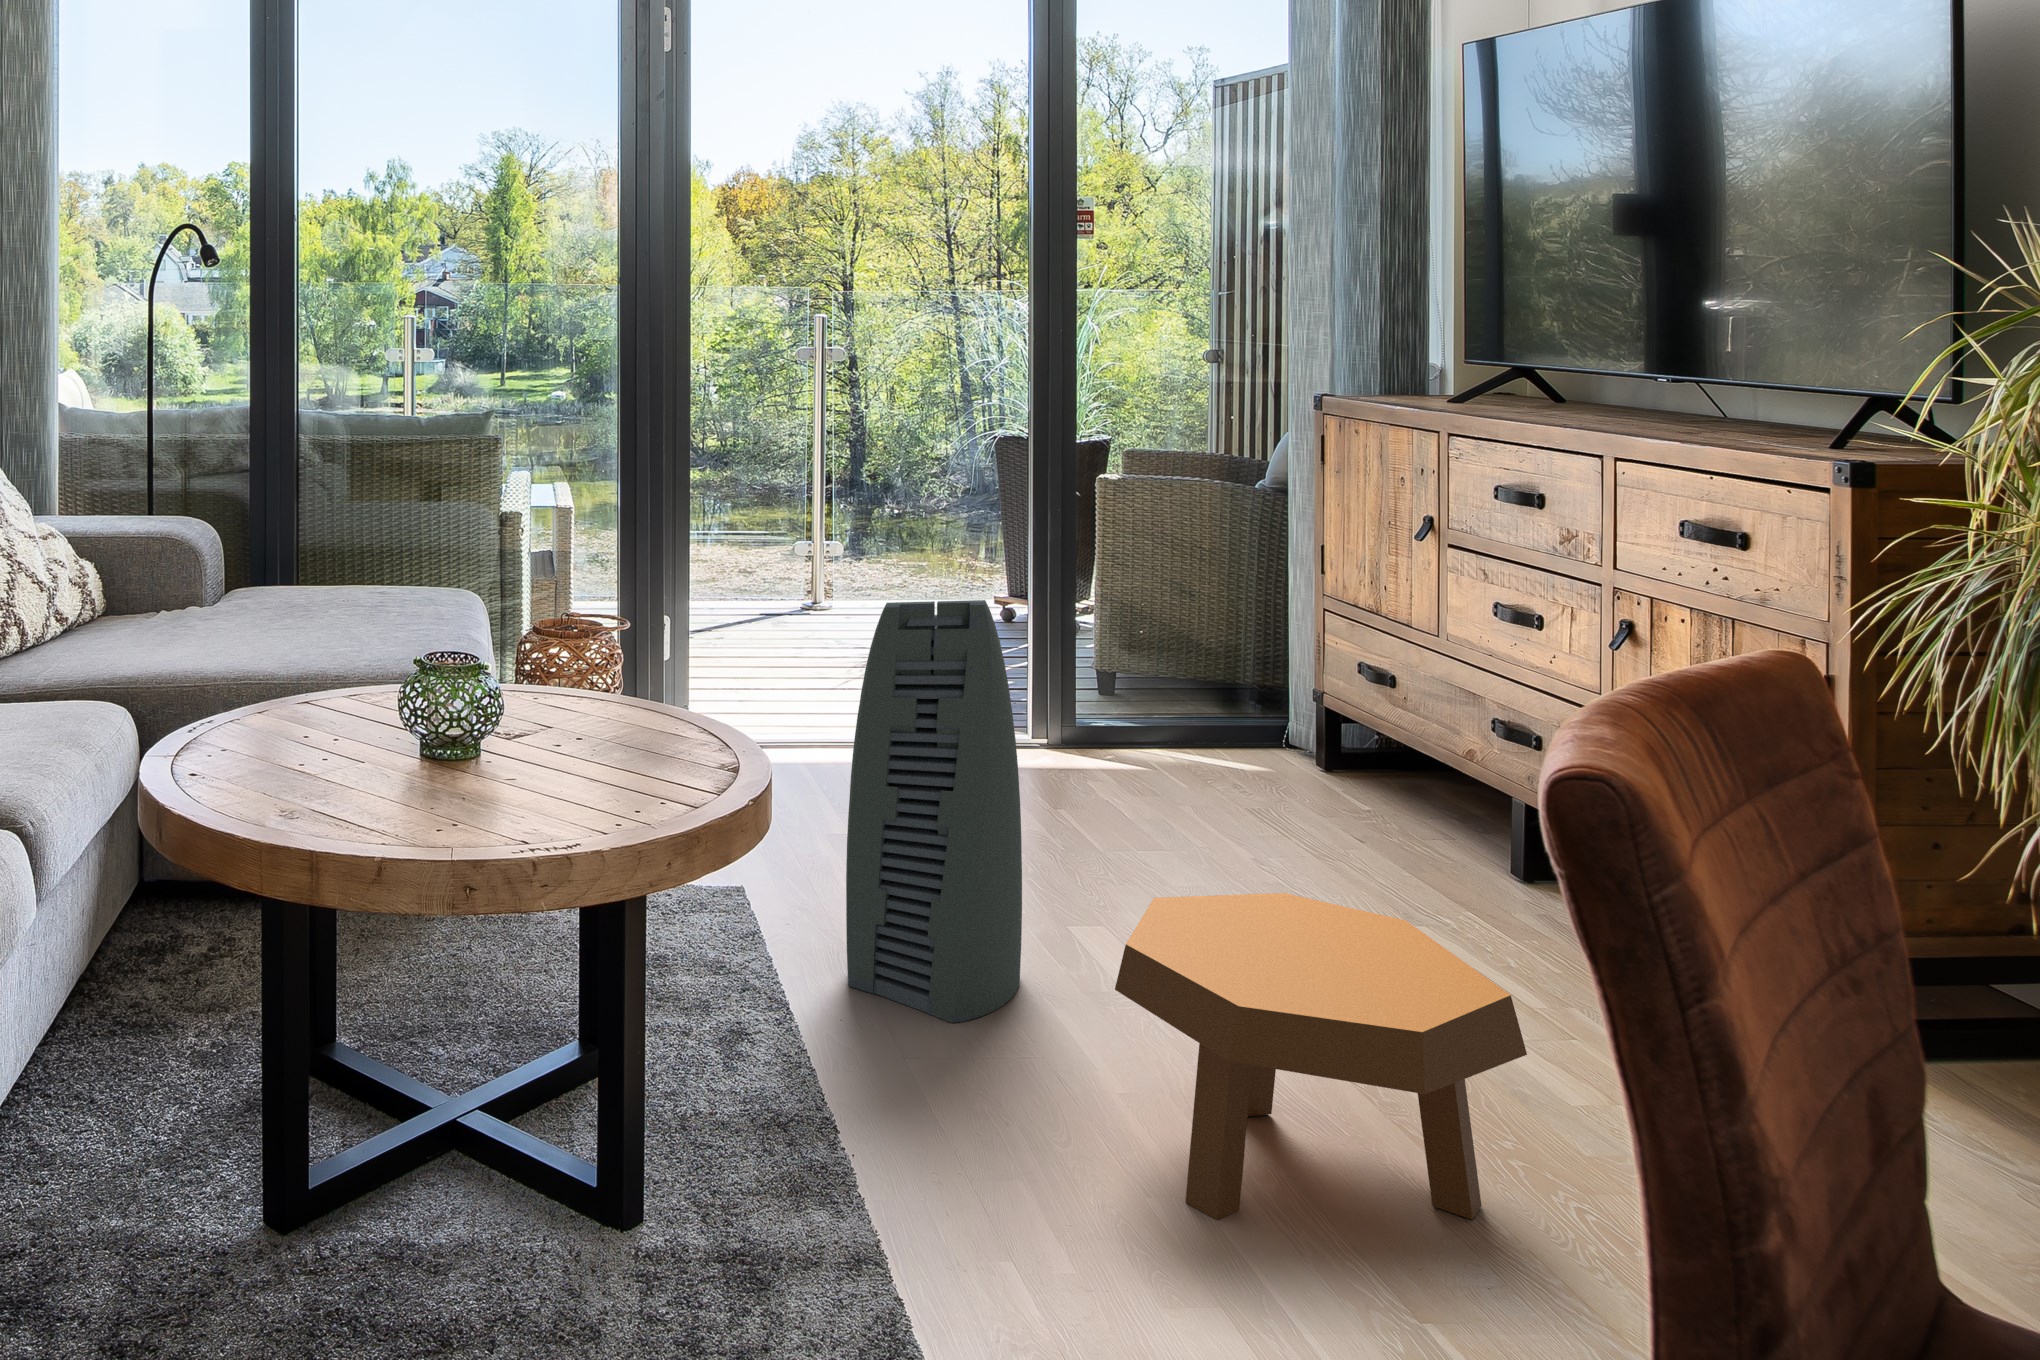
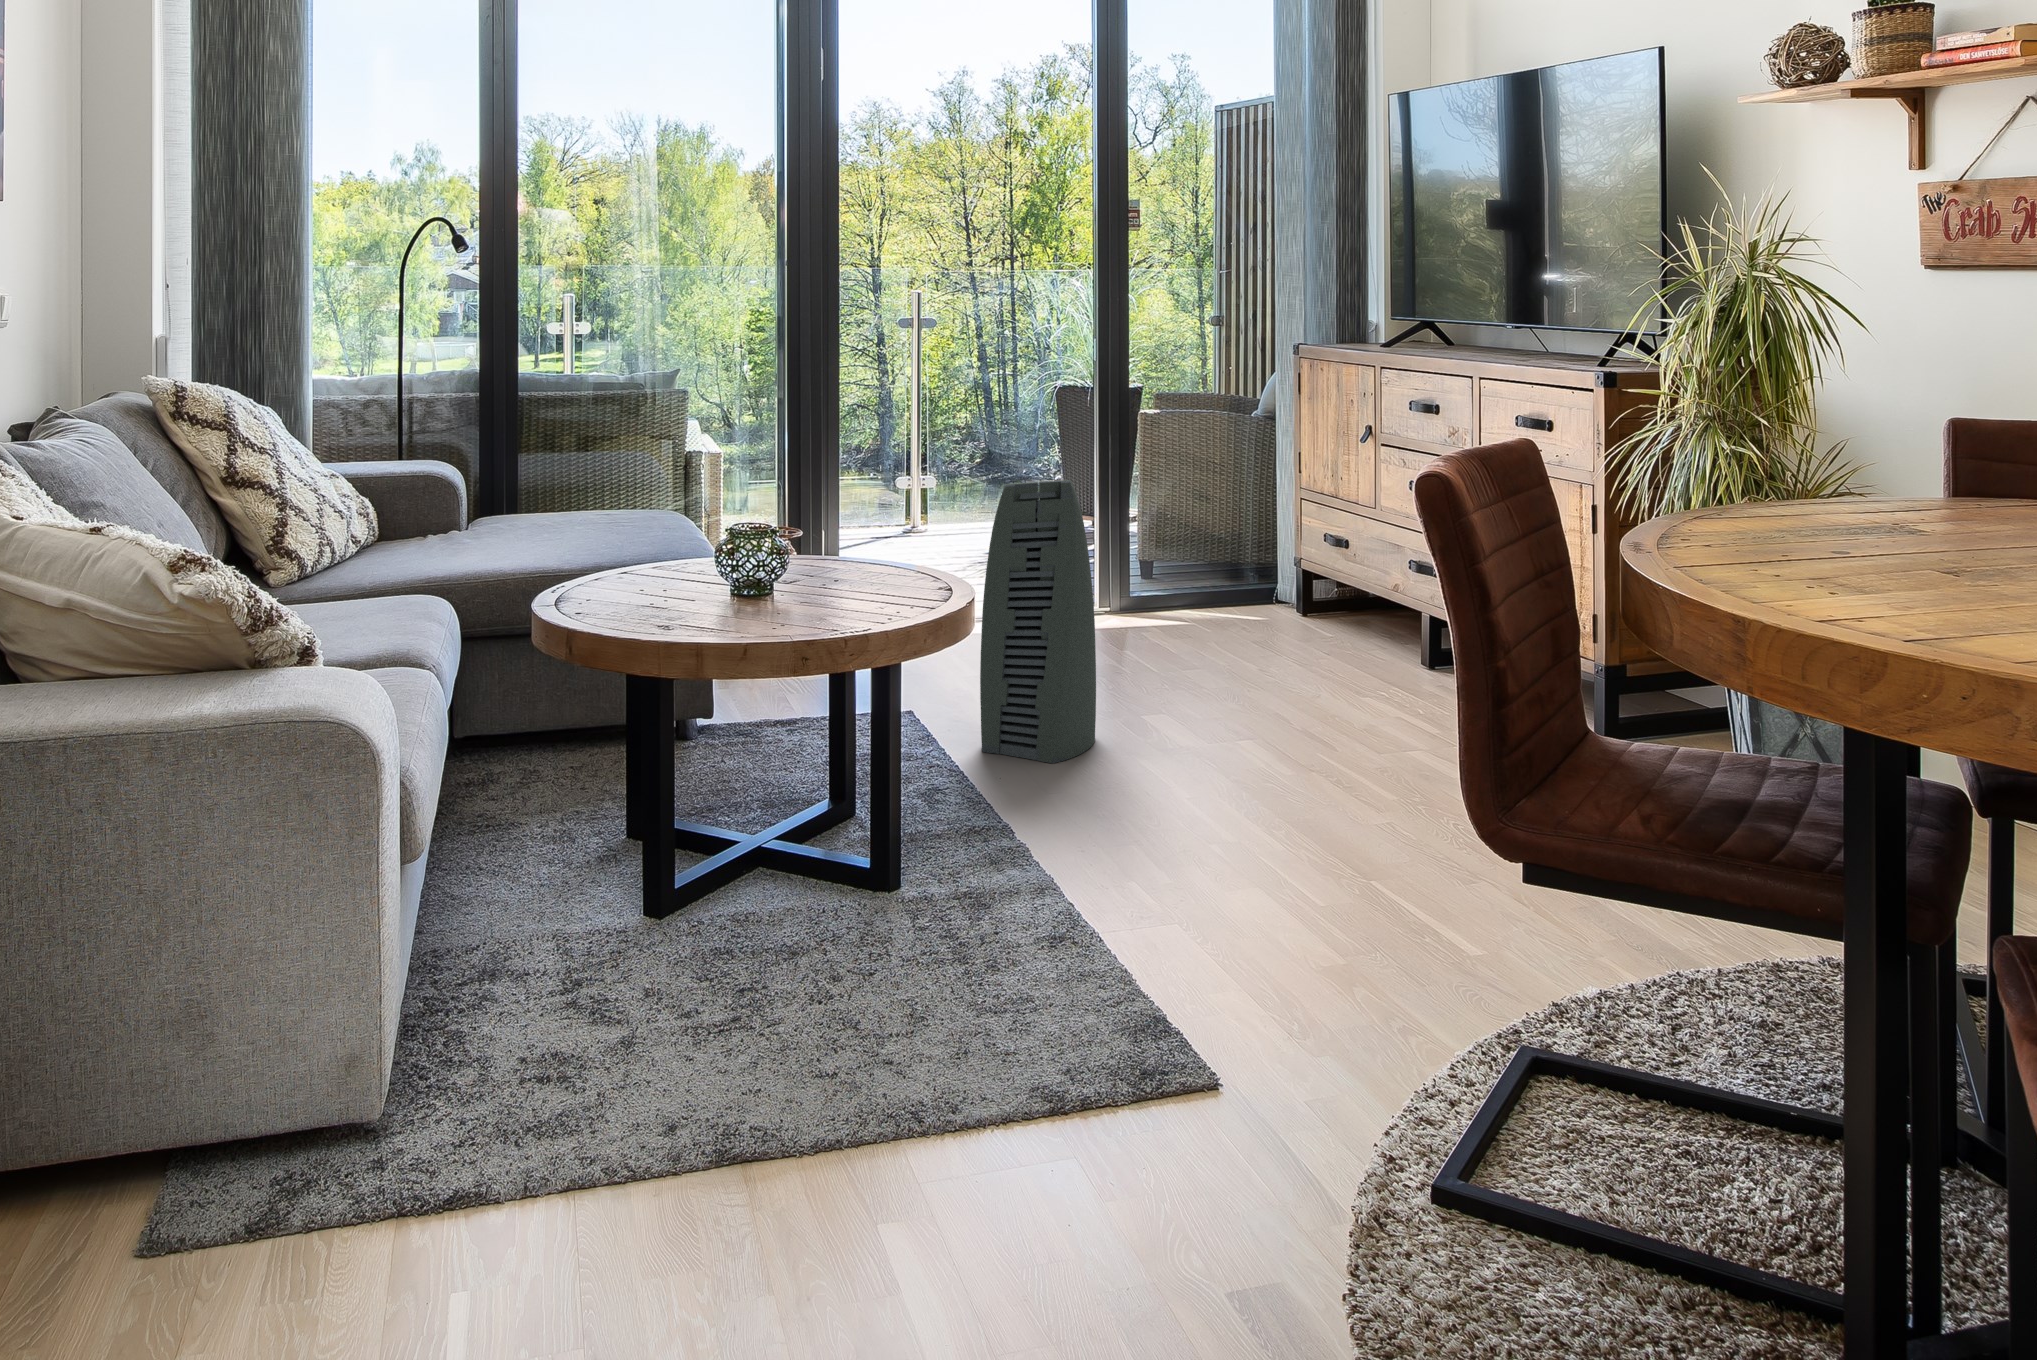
footstool: present [1115,893,1527,1220] -> none [1152,650,1379,833]

